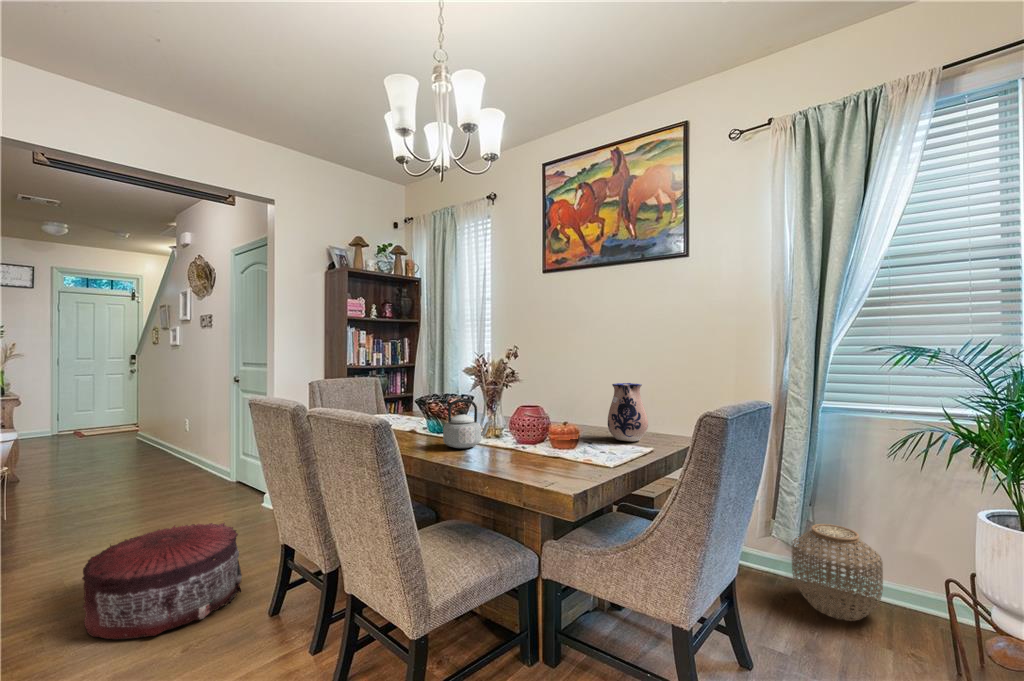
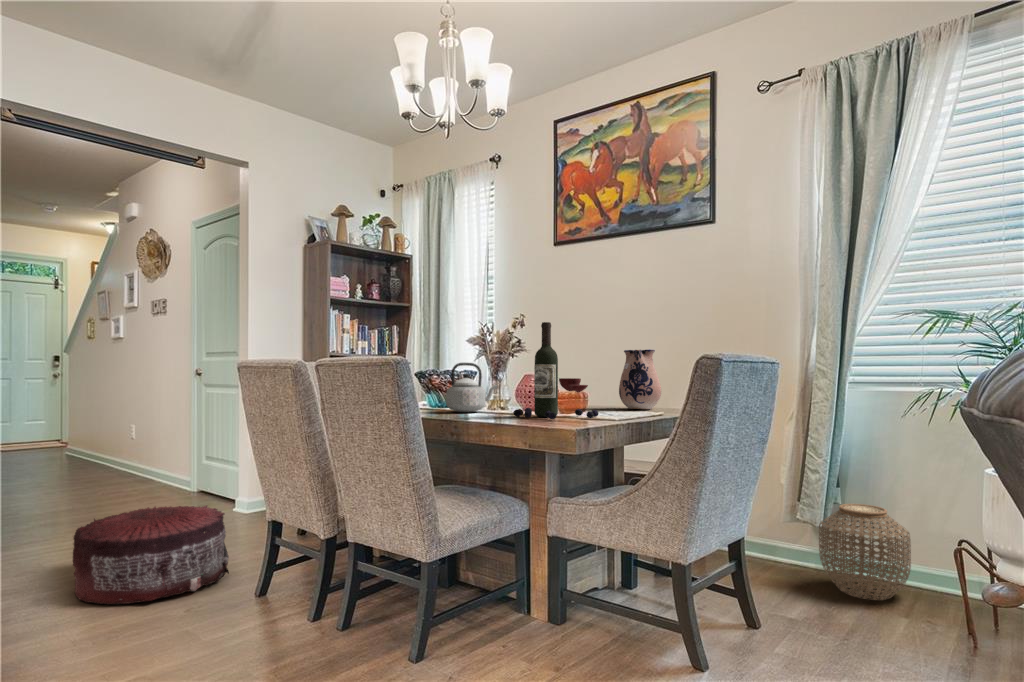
wine bottle: none [508,367,593,475] -> present [513,322,599,419]

